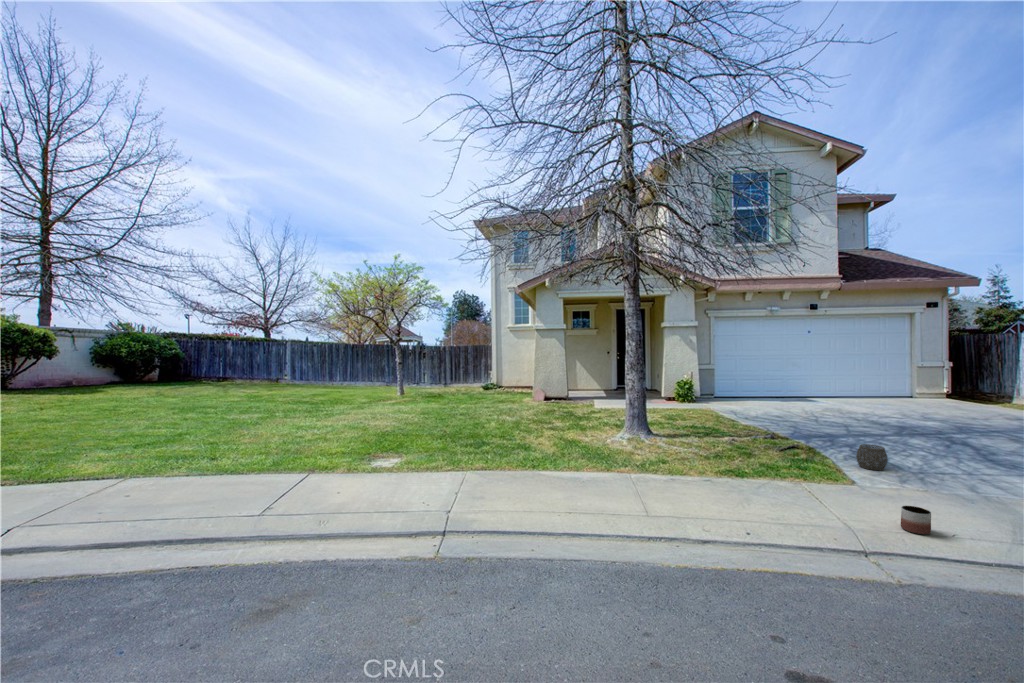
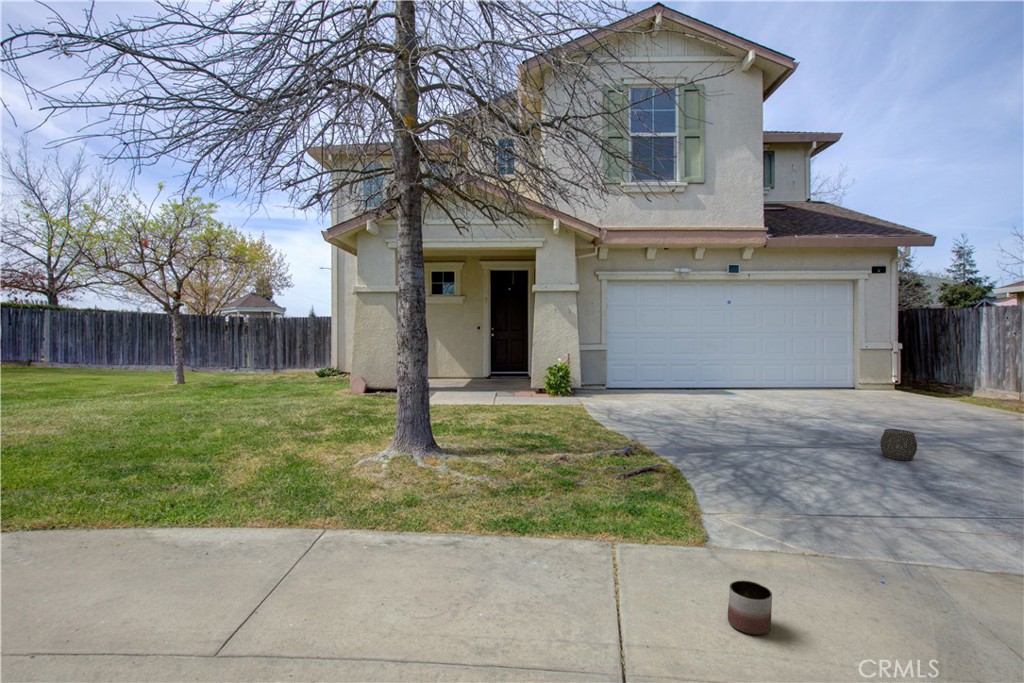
woven basket: present [856,444,888,470] -> present [880,429,917,461]

